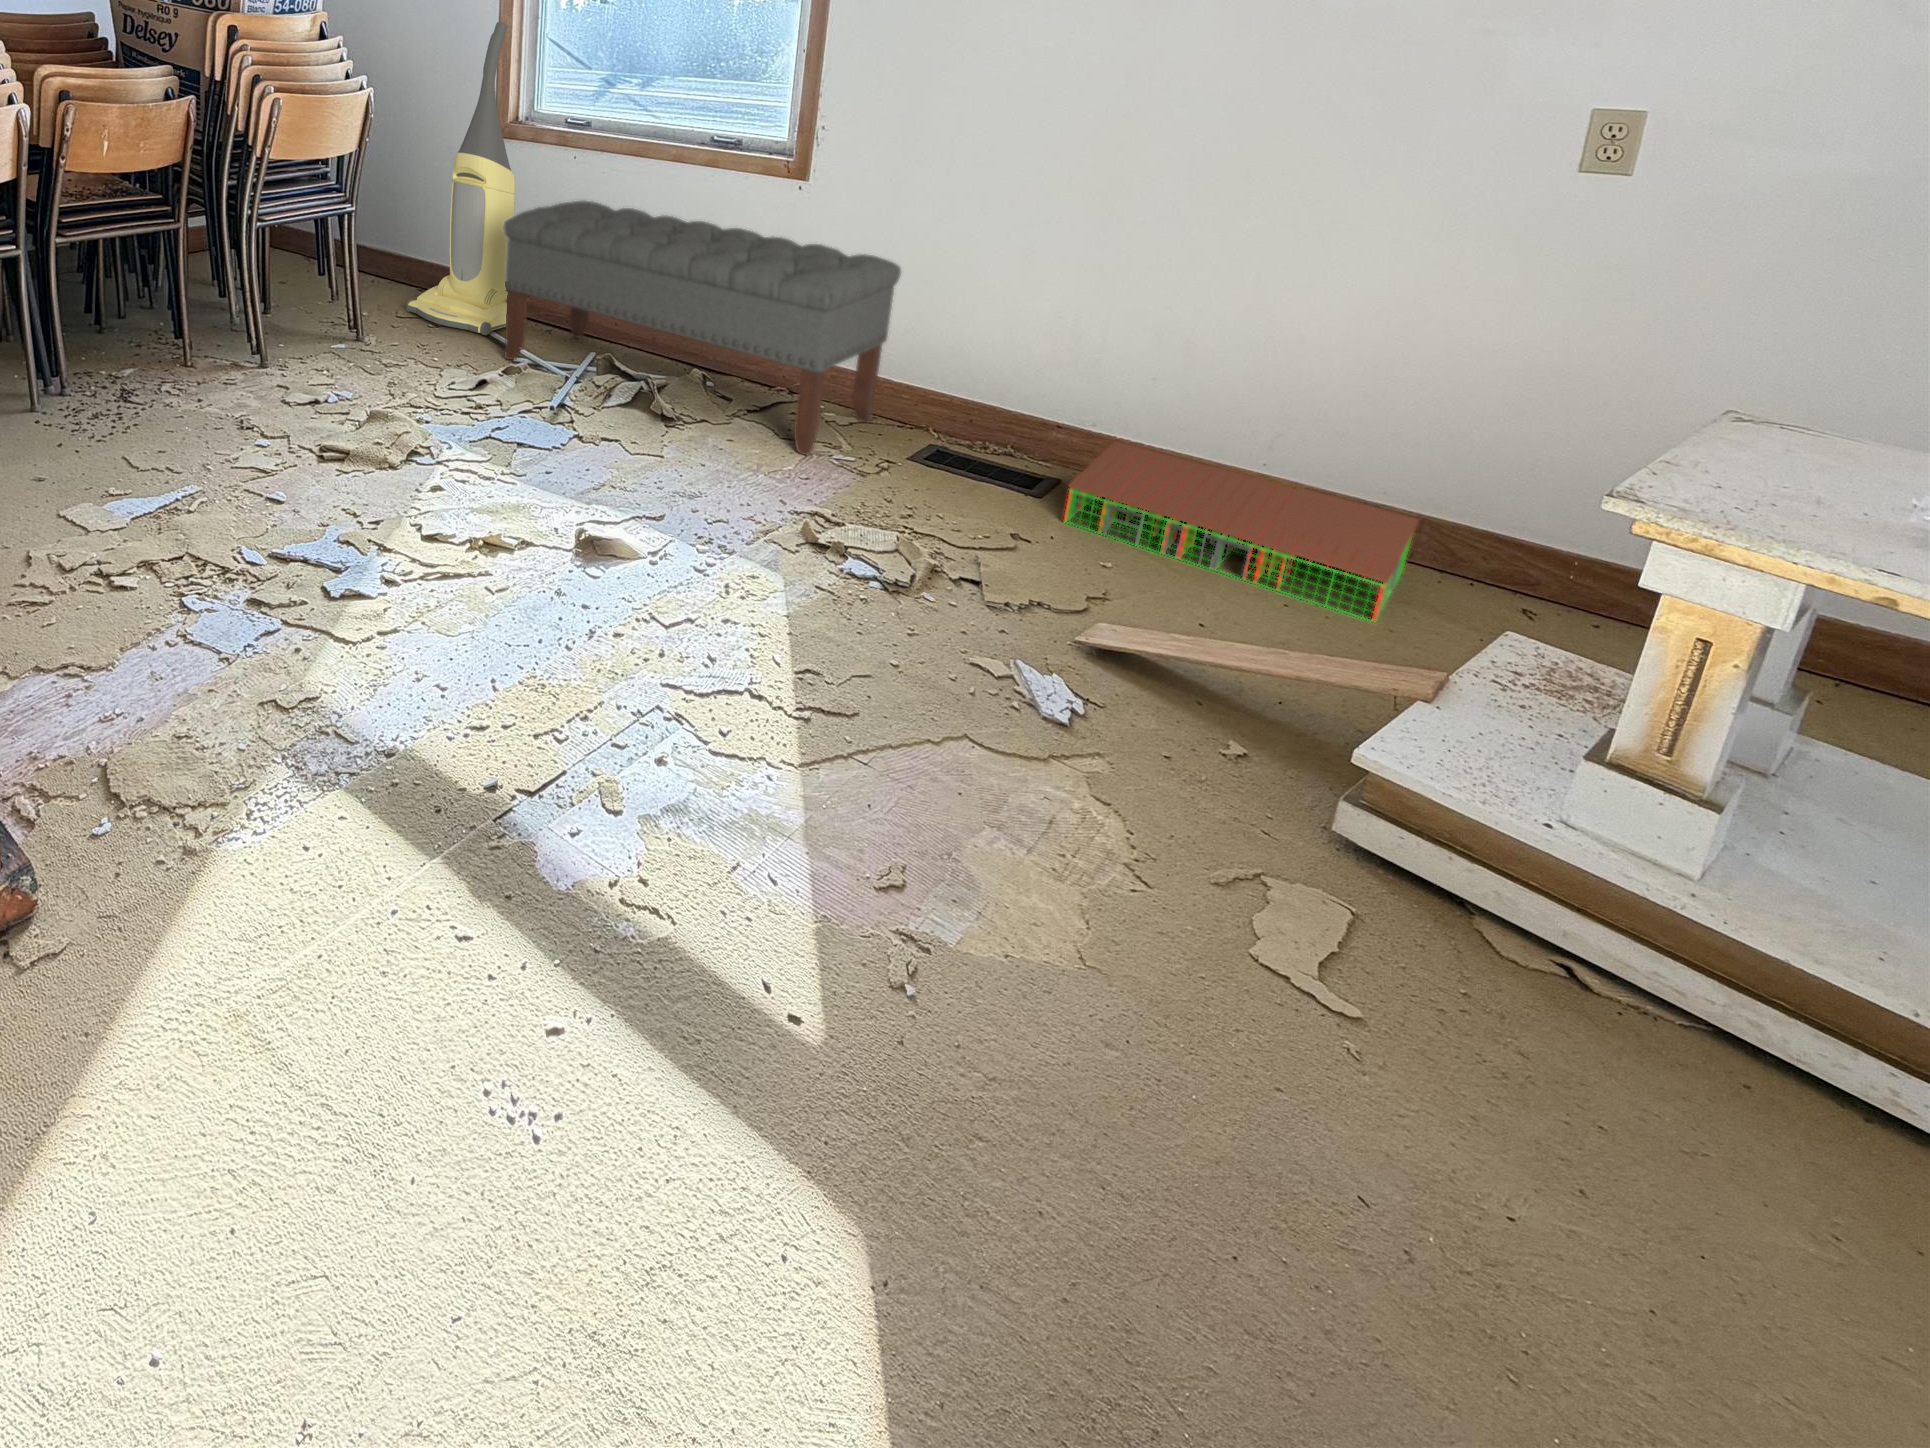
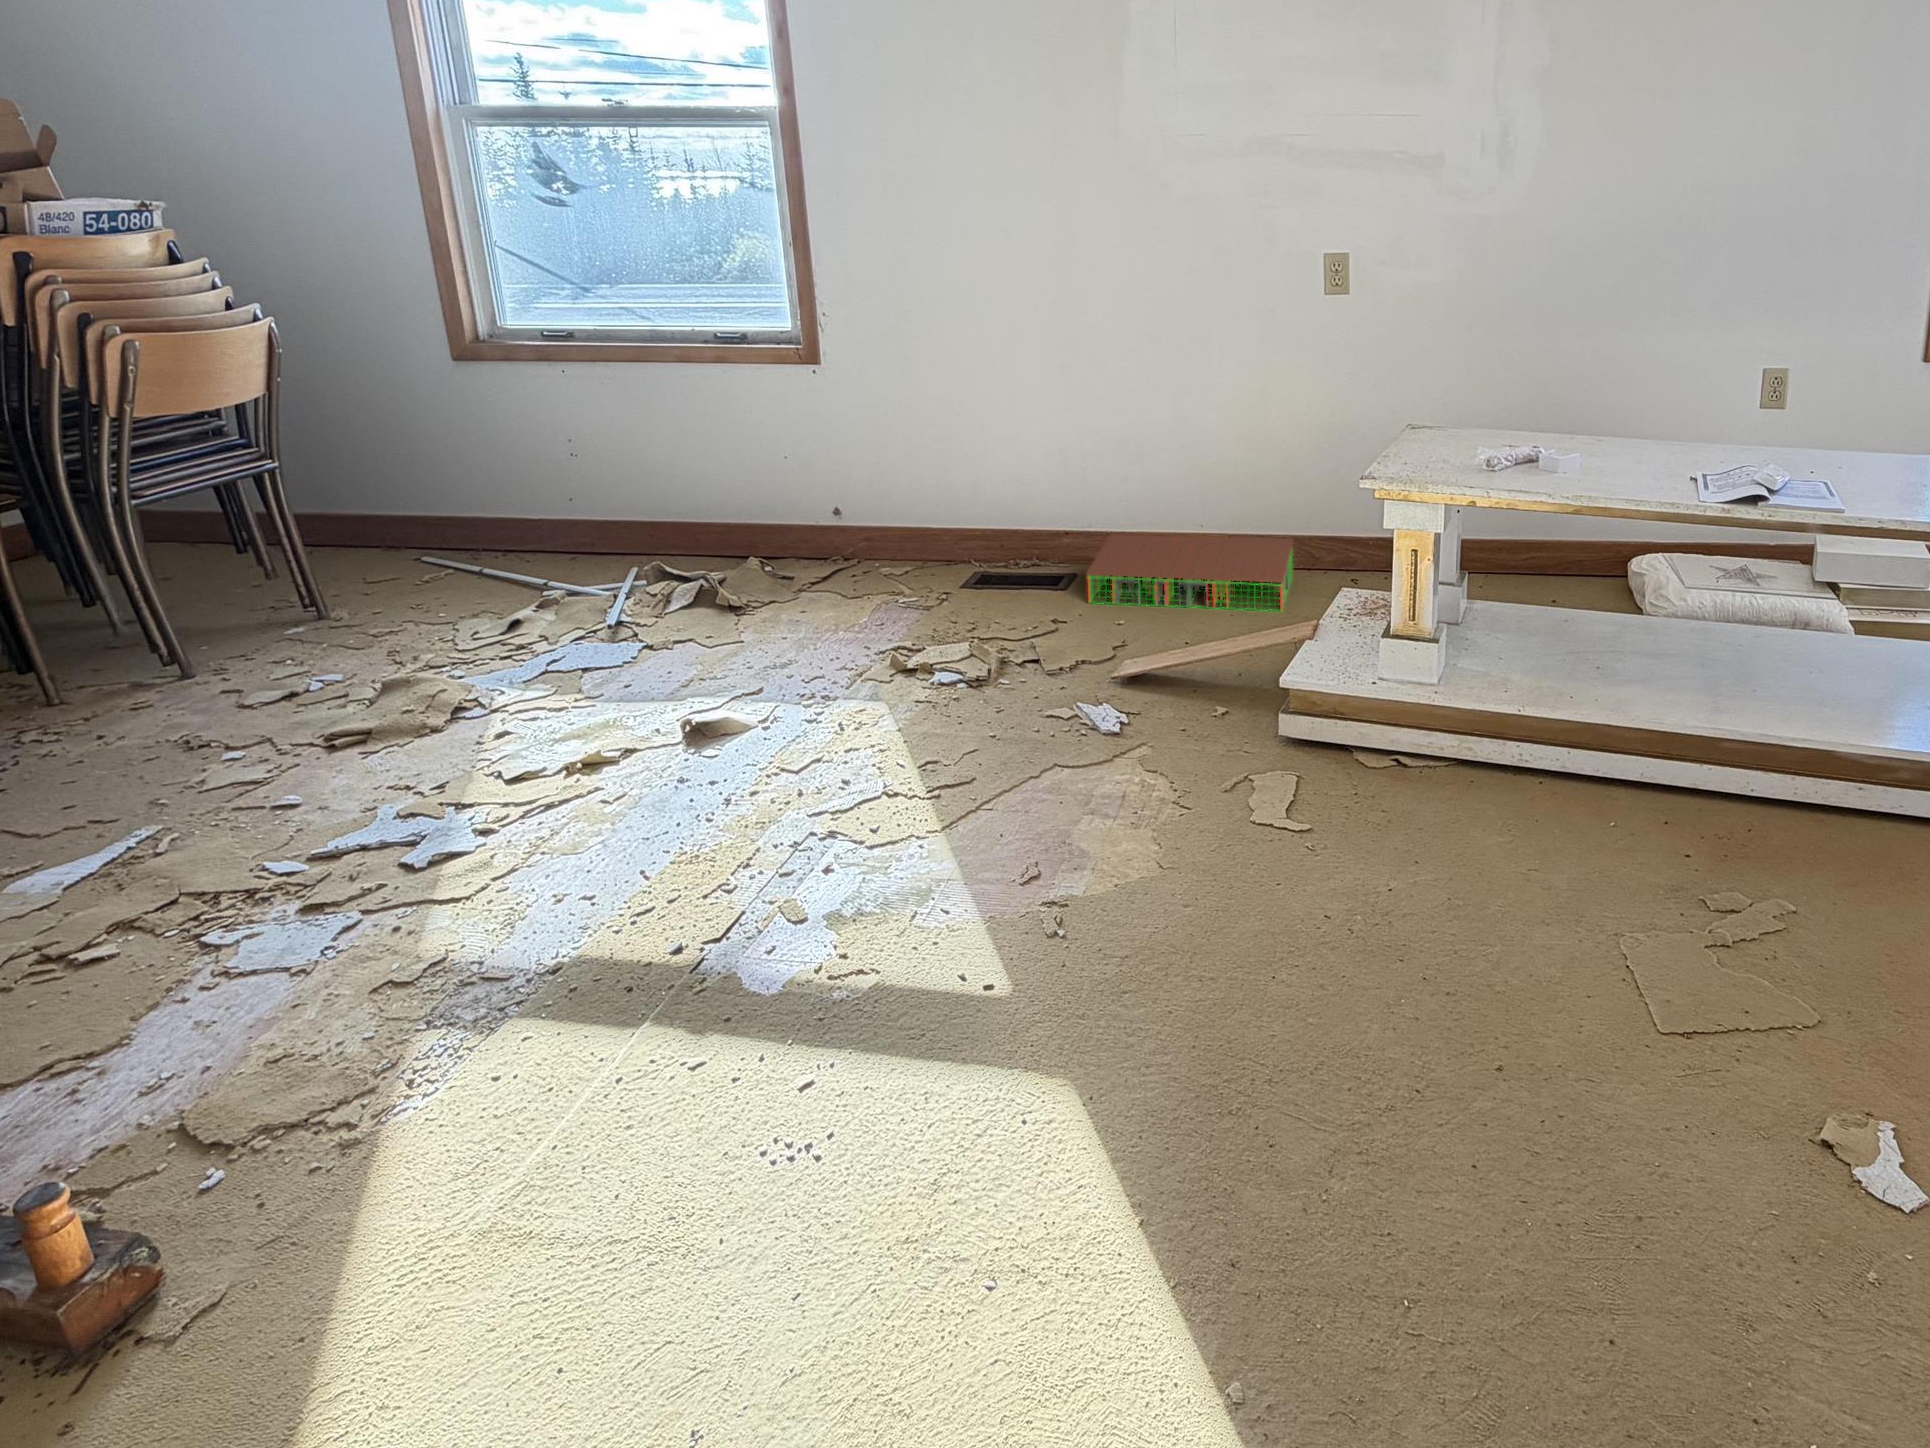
vacuum cleaner: present [406,22,515,335] -> none [378,230,538,579]
bench: present [504,201,901,455] -> none [500,414,927,607]

